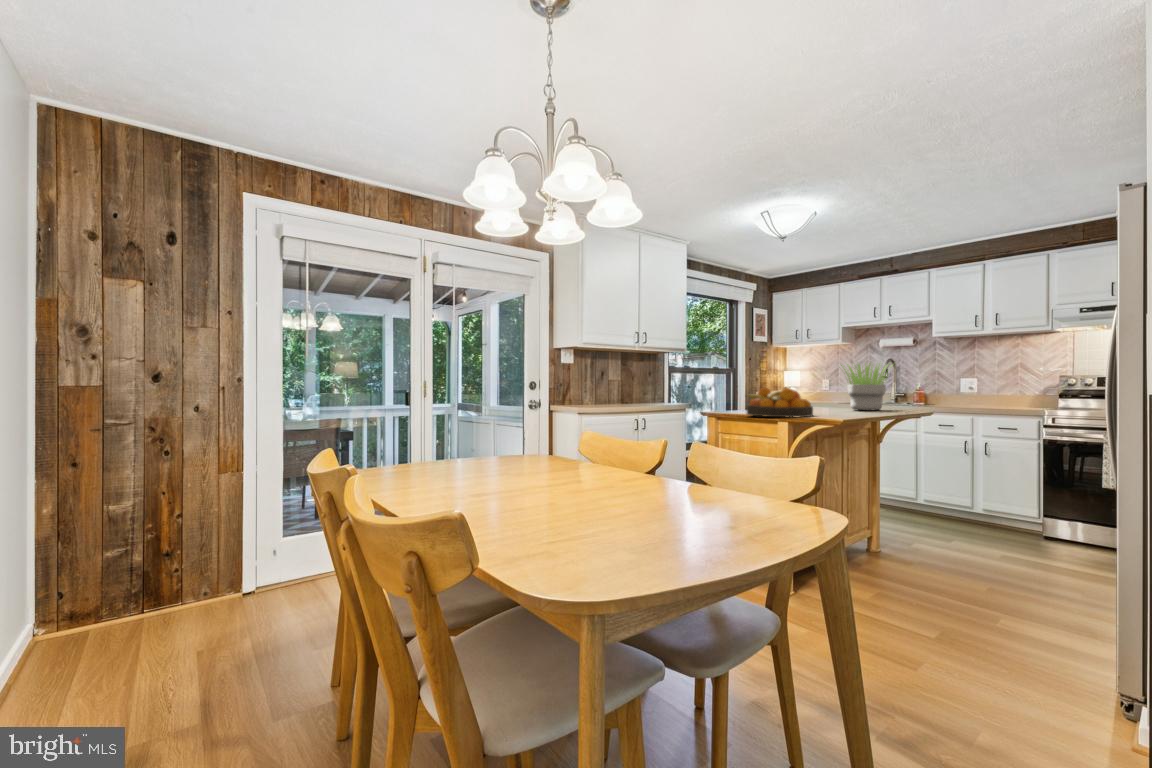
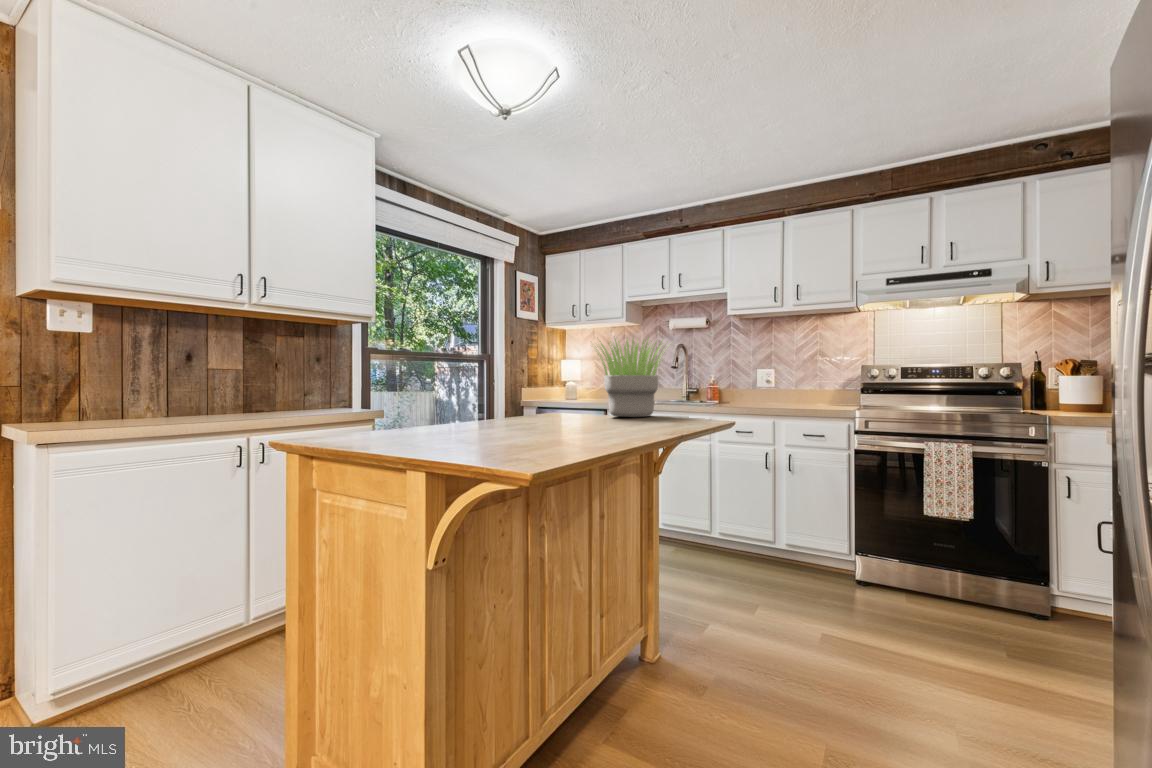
fruit bowl: present [746,388,813,418] -> none [407,381,530,439]

